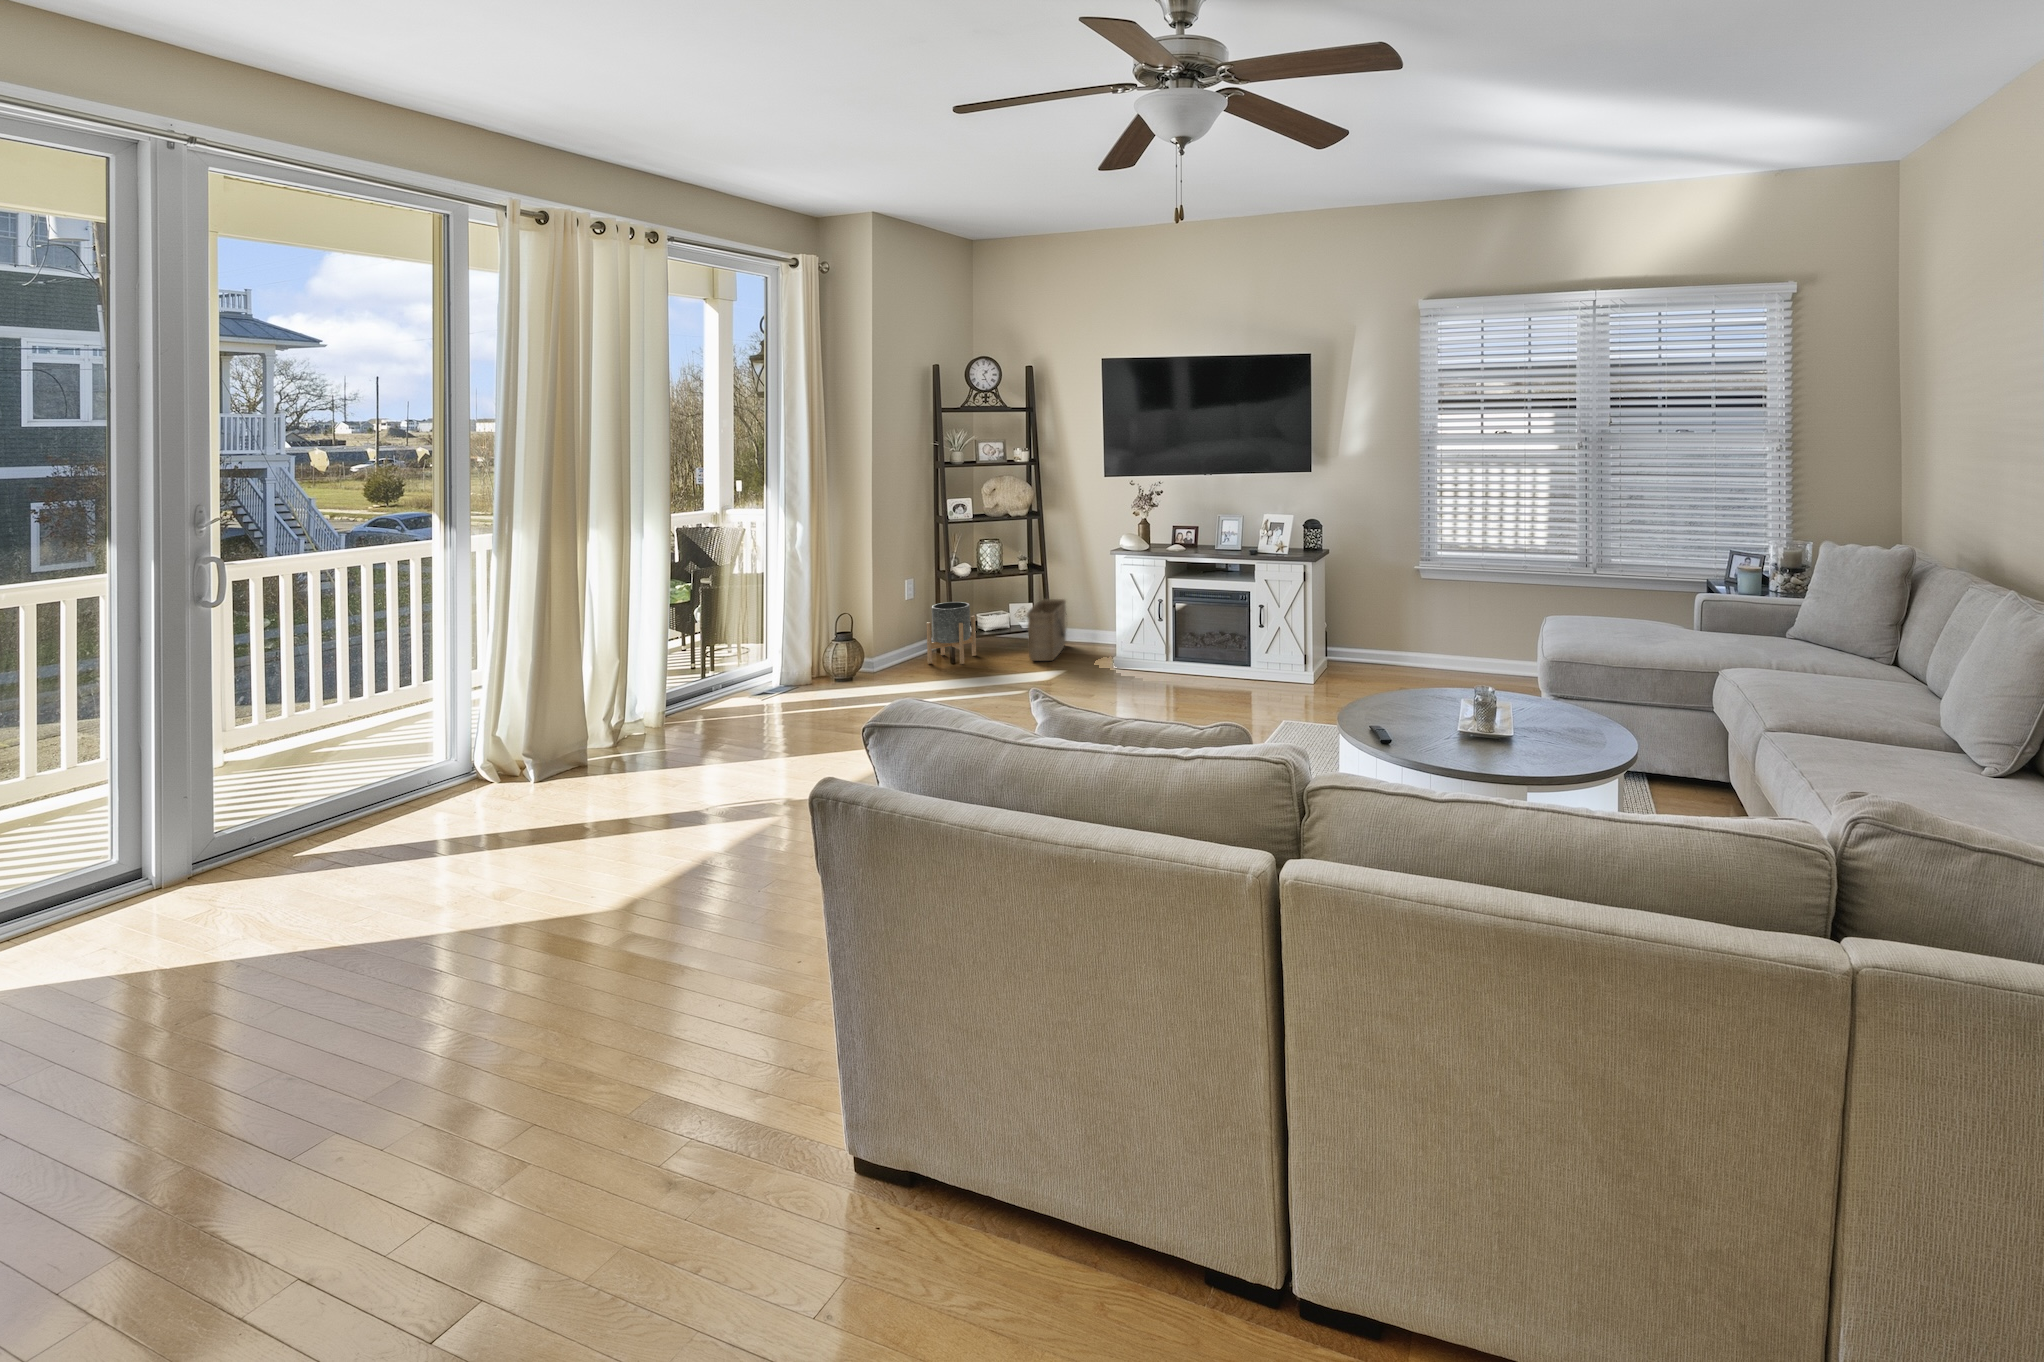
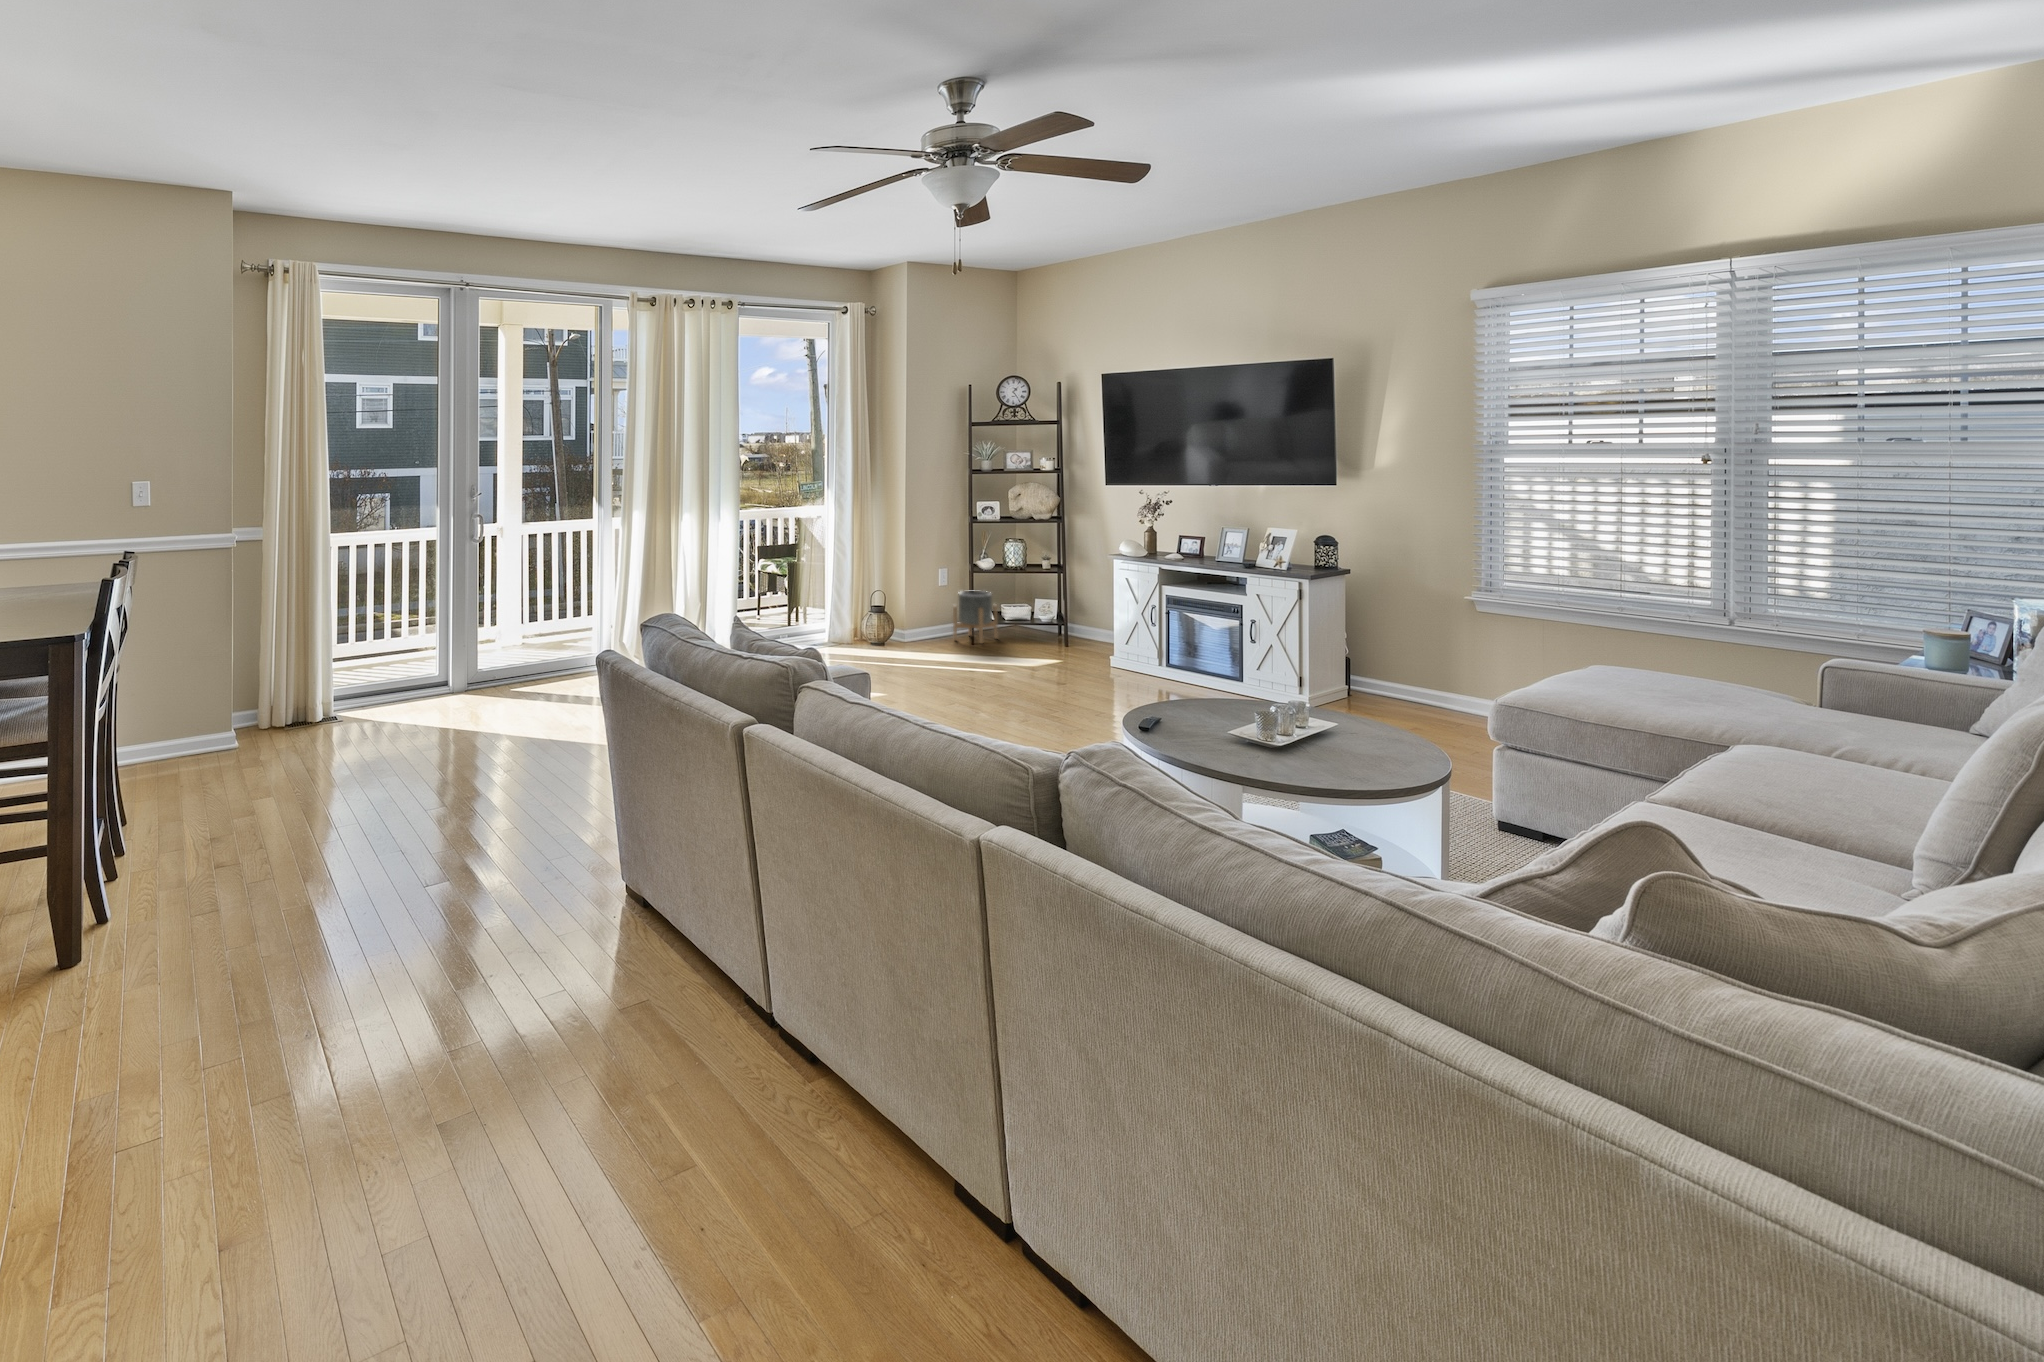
basket: present [1027,599,1066,661] -> none [1037,597,1082,650]

